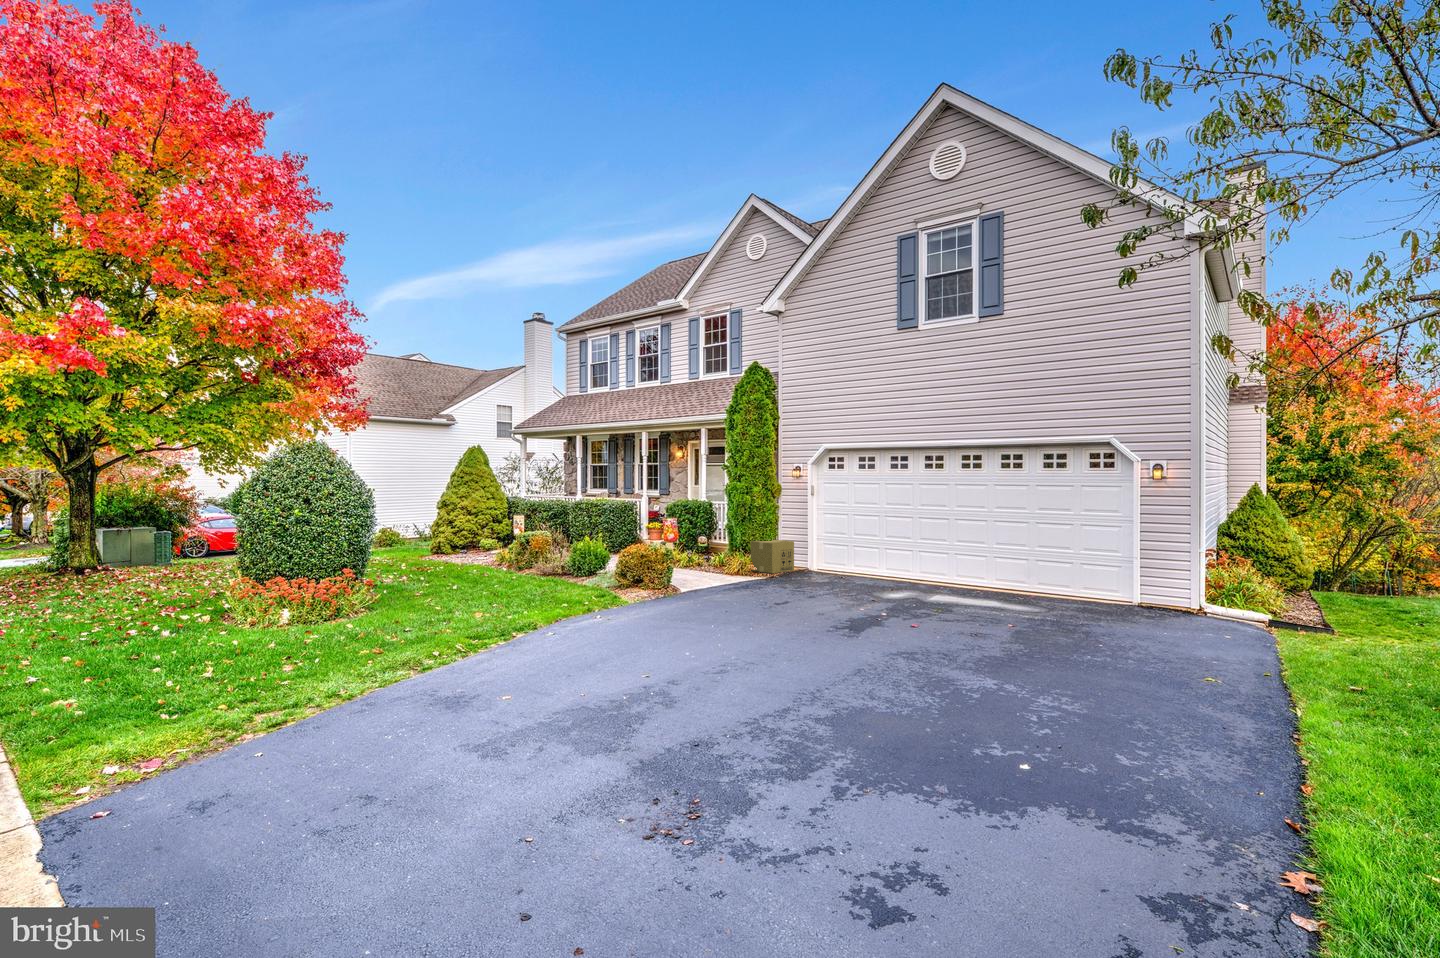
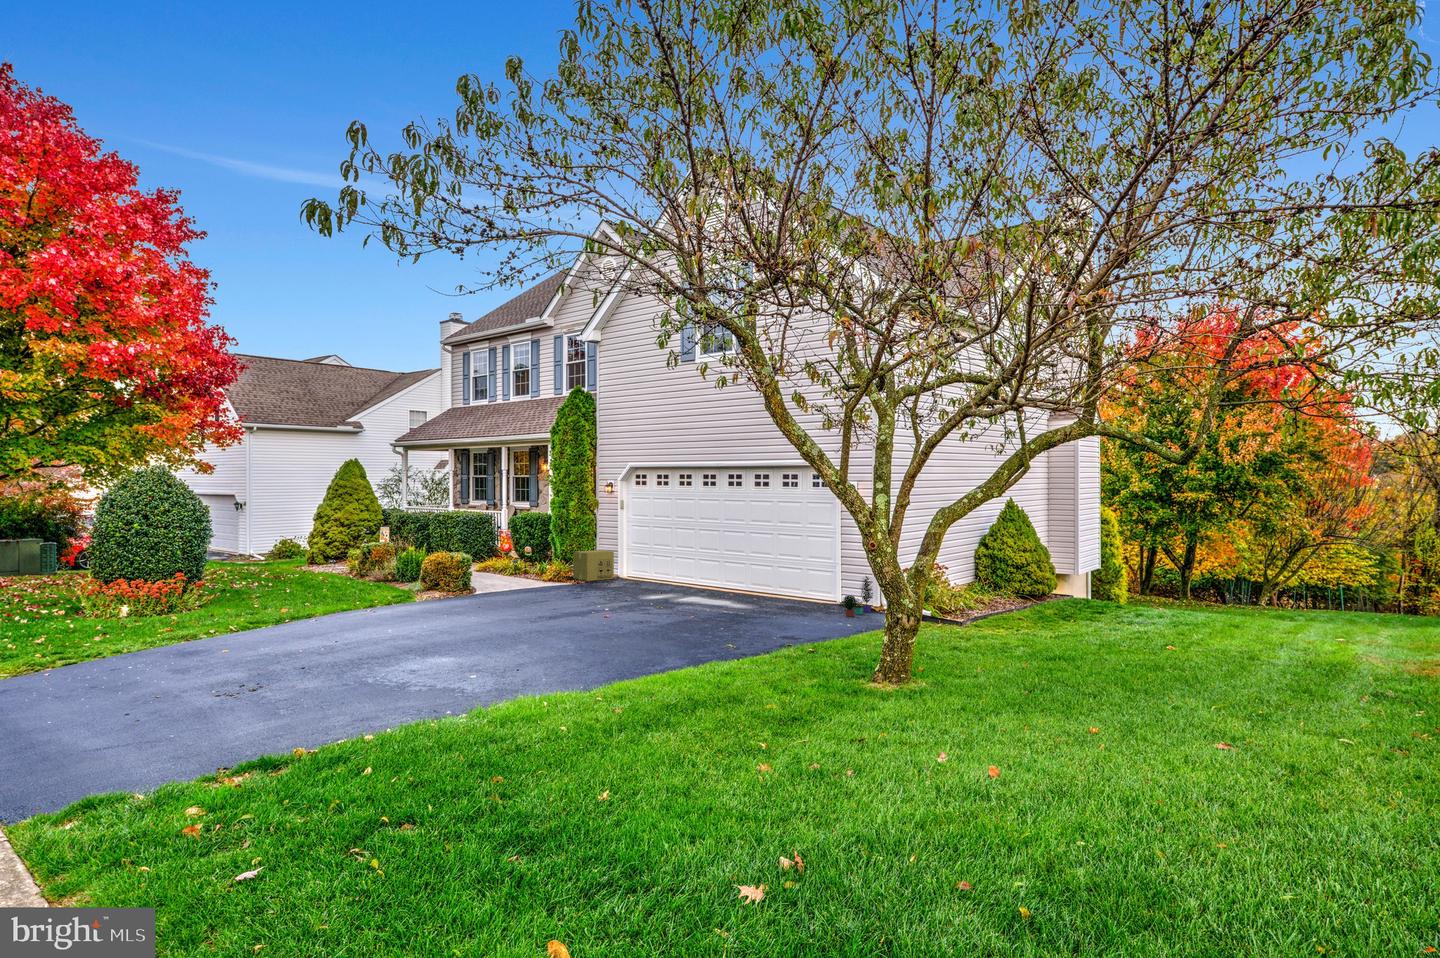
potted plant: none [1167,571,1190,622] -> present [842,576,873,617]

